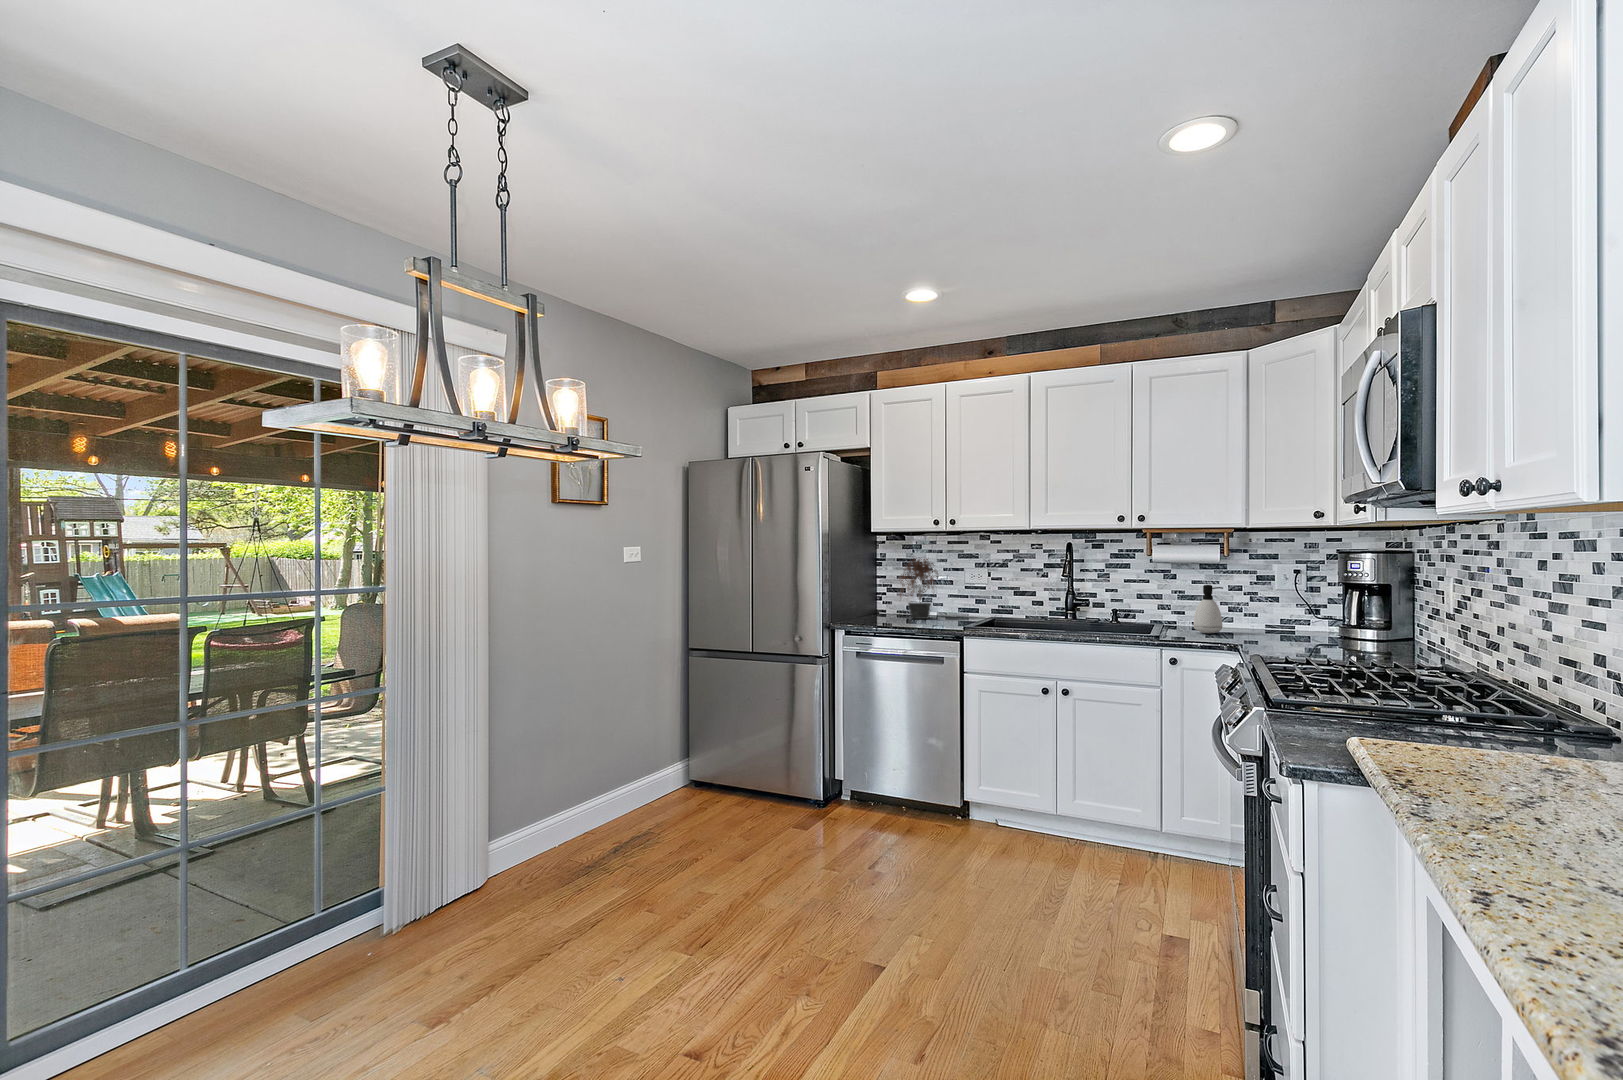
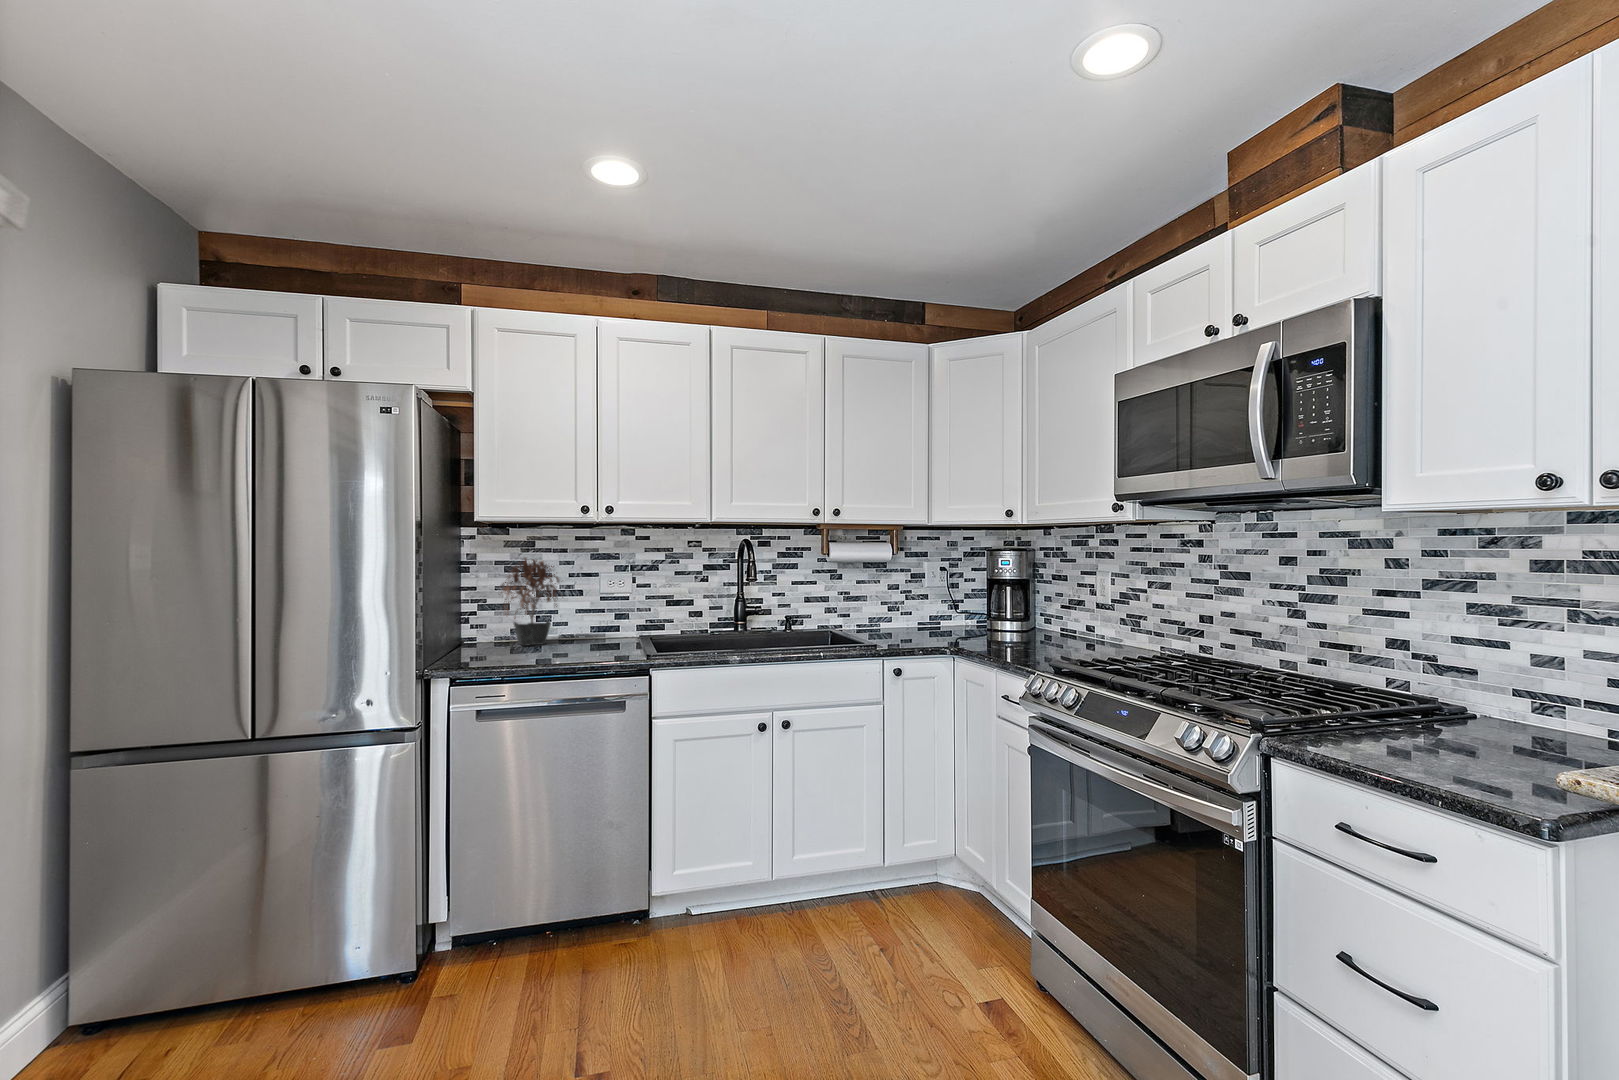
soap dispenser: present [1194,585,1223,633] -> none [870,584,897,635]

